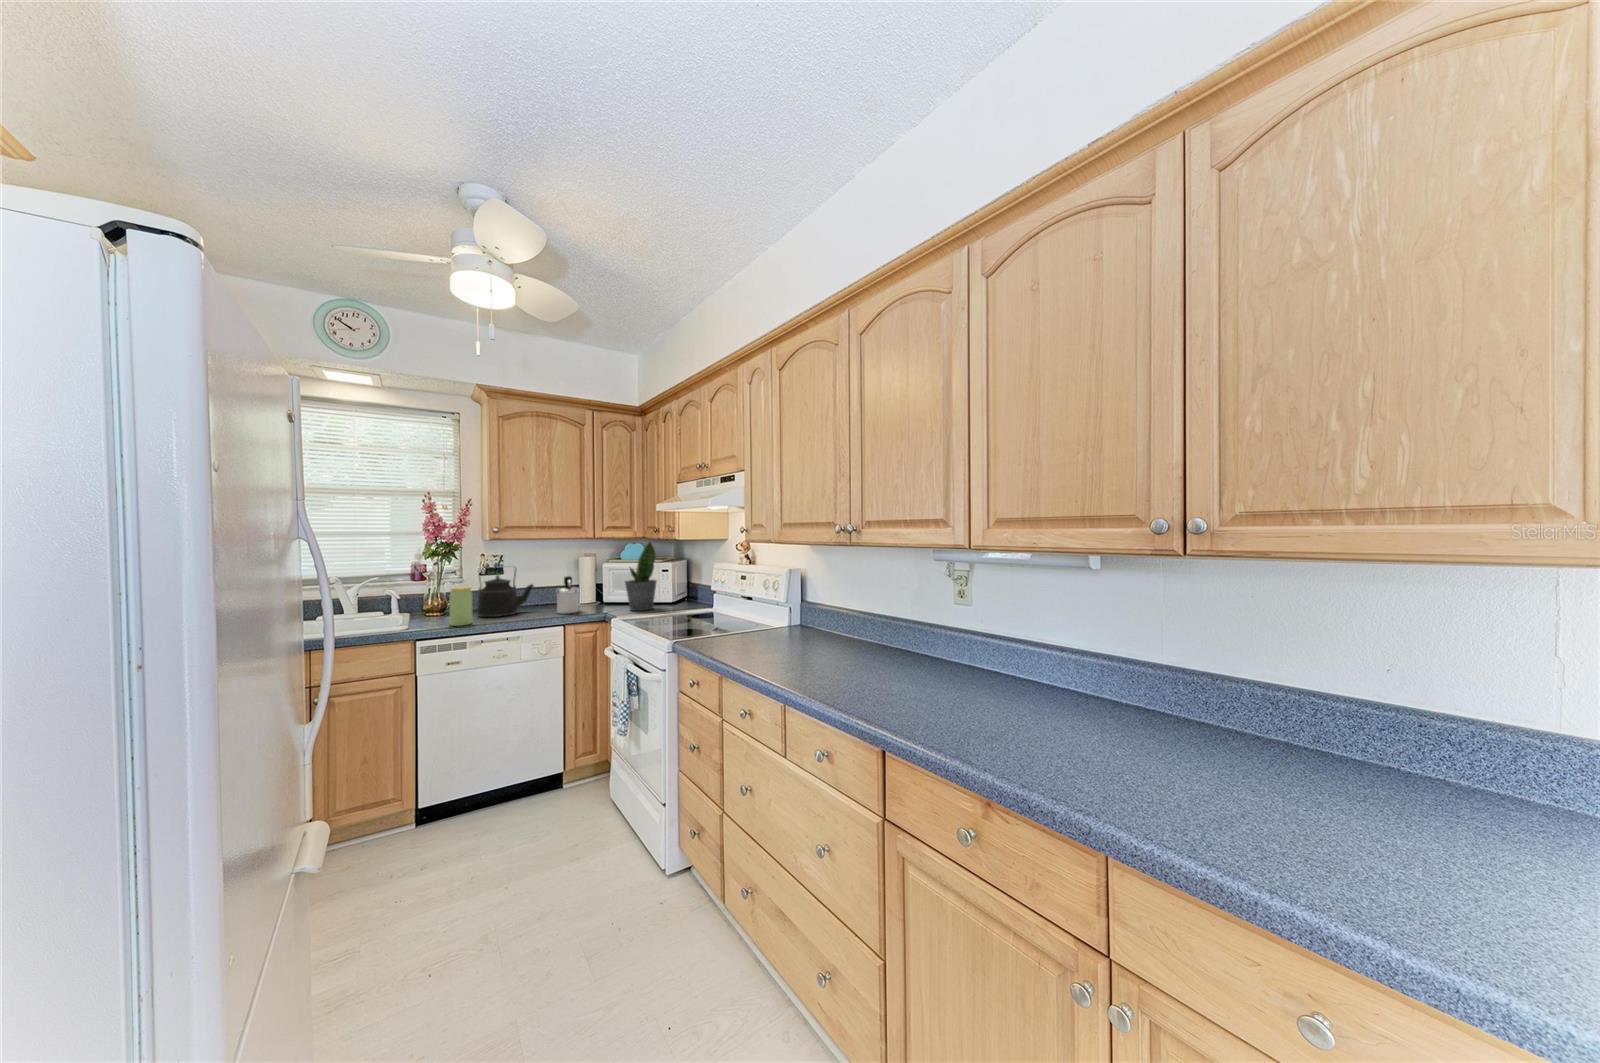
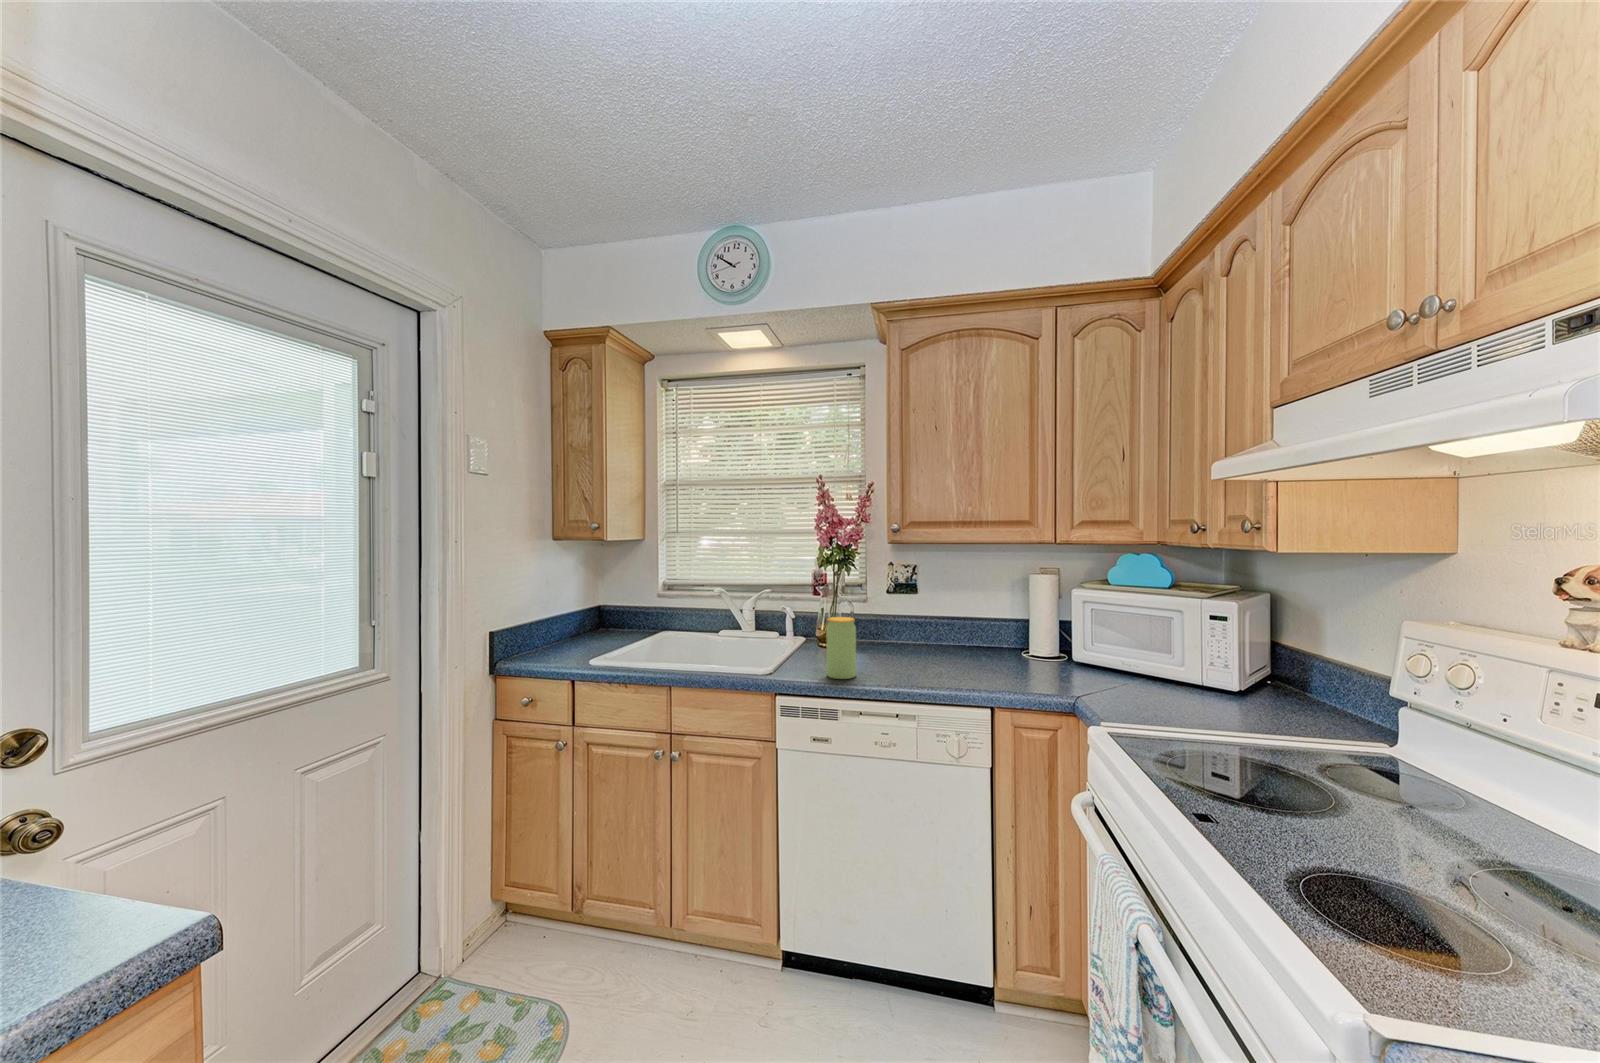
potted plant: present [625,542,657,611] -> none [1115,551,1194,706]
kettle: present [477,569,534,617] -> none [872,586,954,668]
soap dispenser: present [556,576,580,614] -> none [985,612,1027,682]

